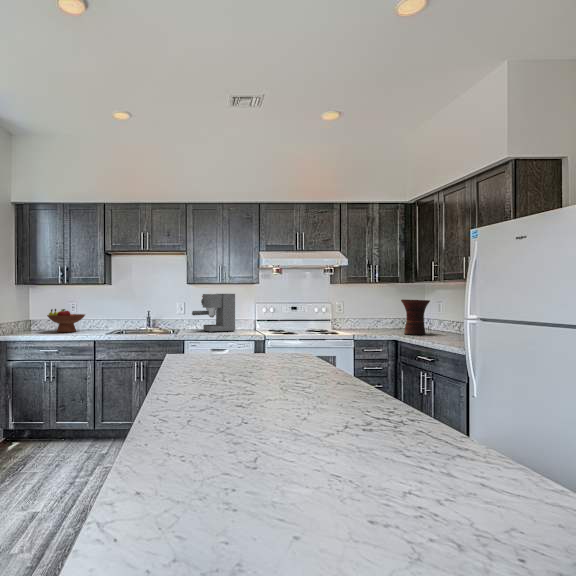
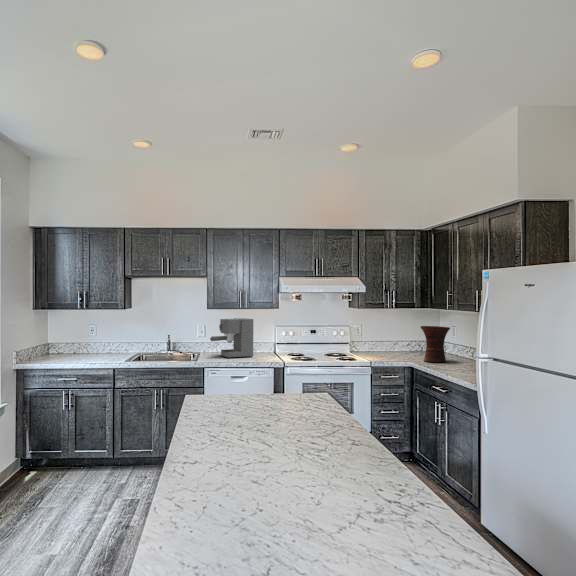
fruit bowl: present [47,309,85,332] -> none [65,334,104,358]

